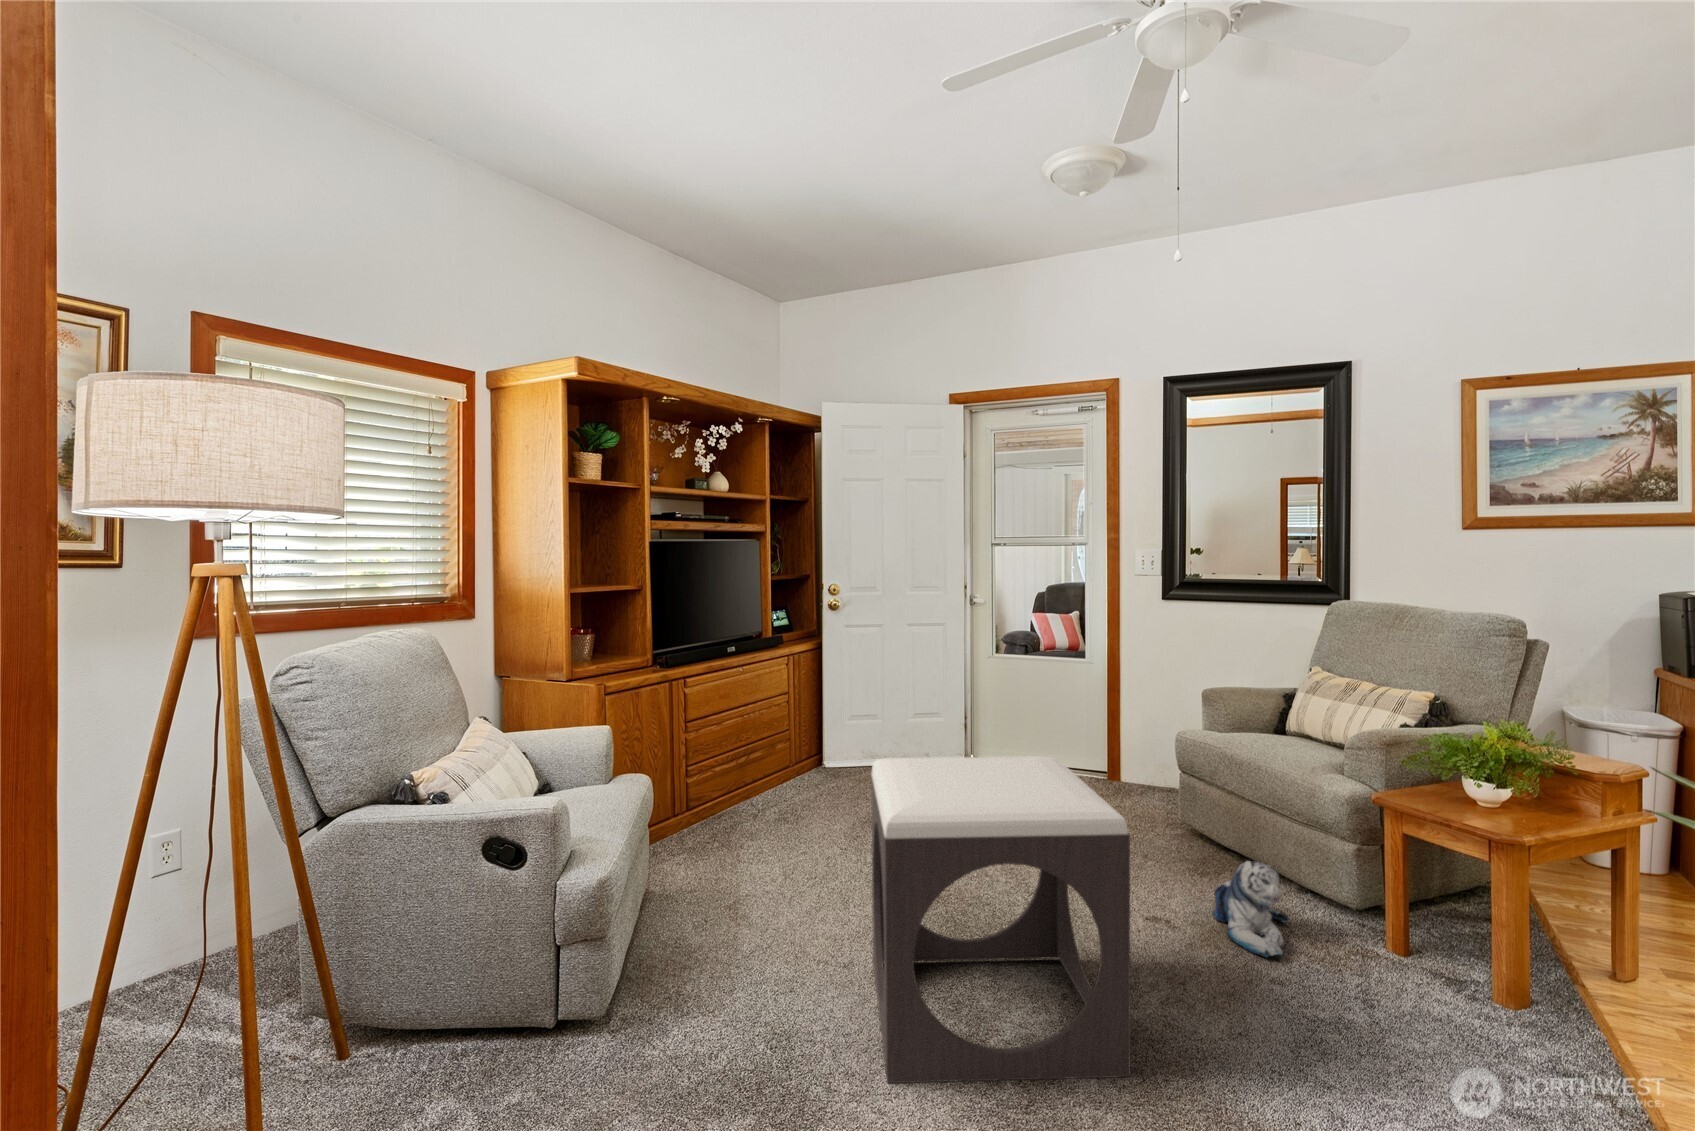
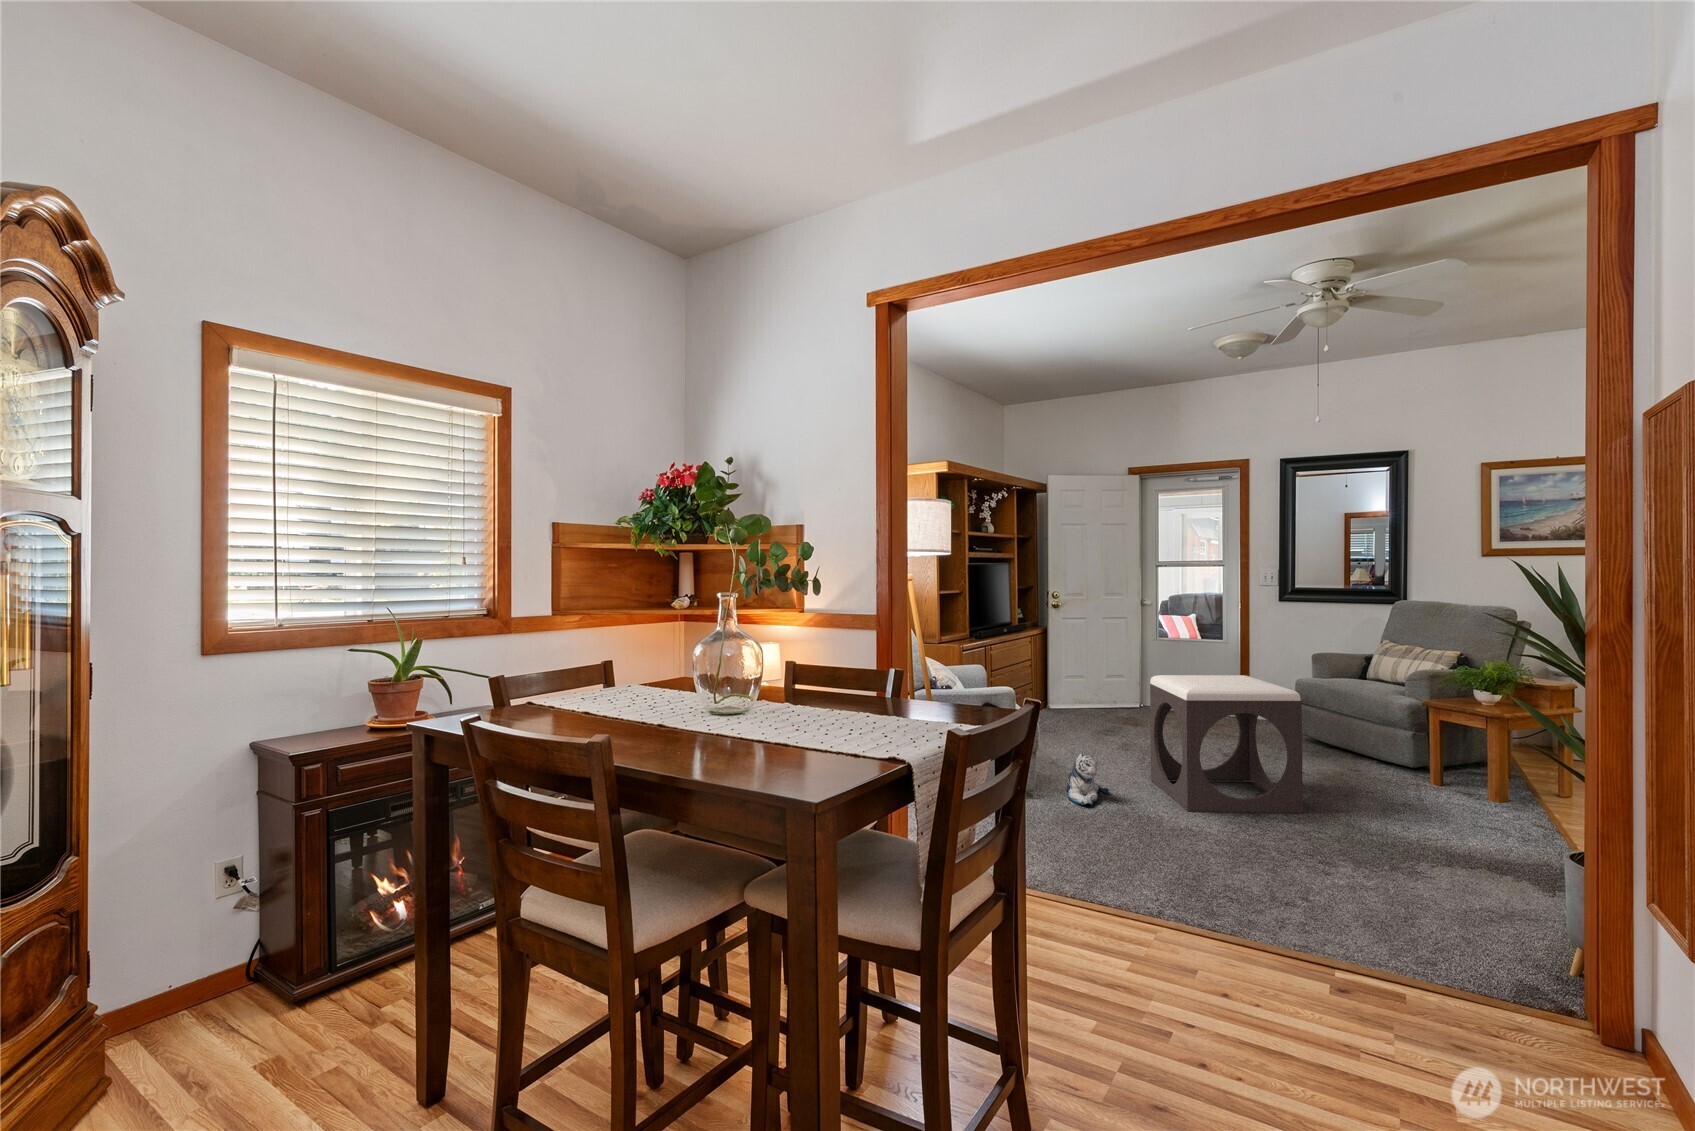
plush toy: present [1213,861,1289,957] -> present [1065,754,1109,805]

